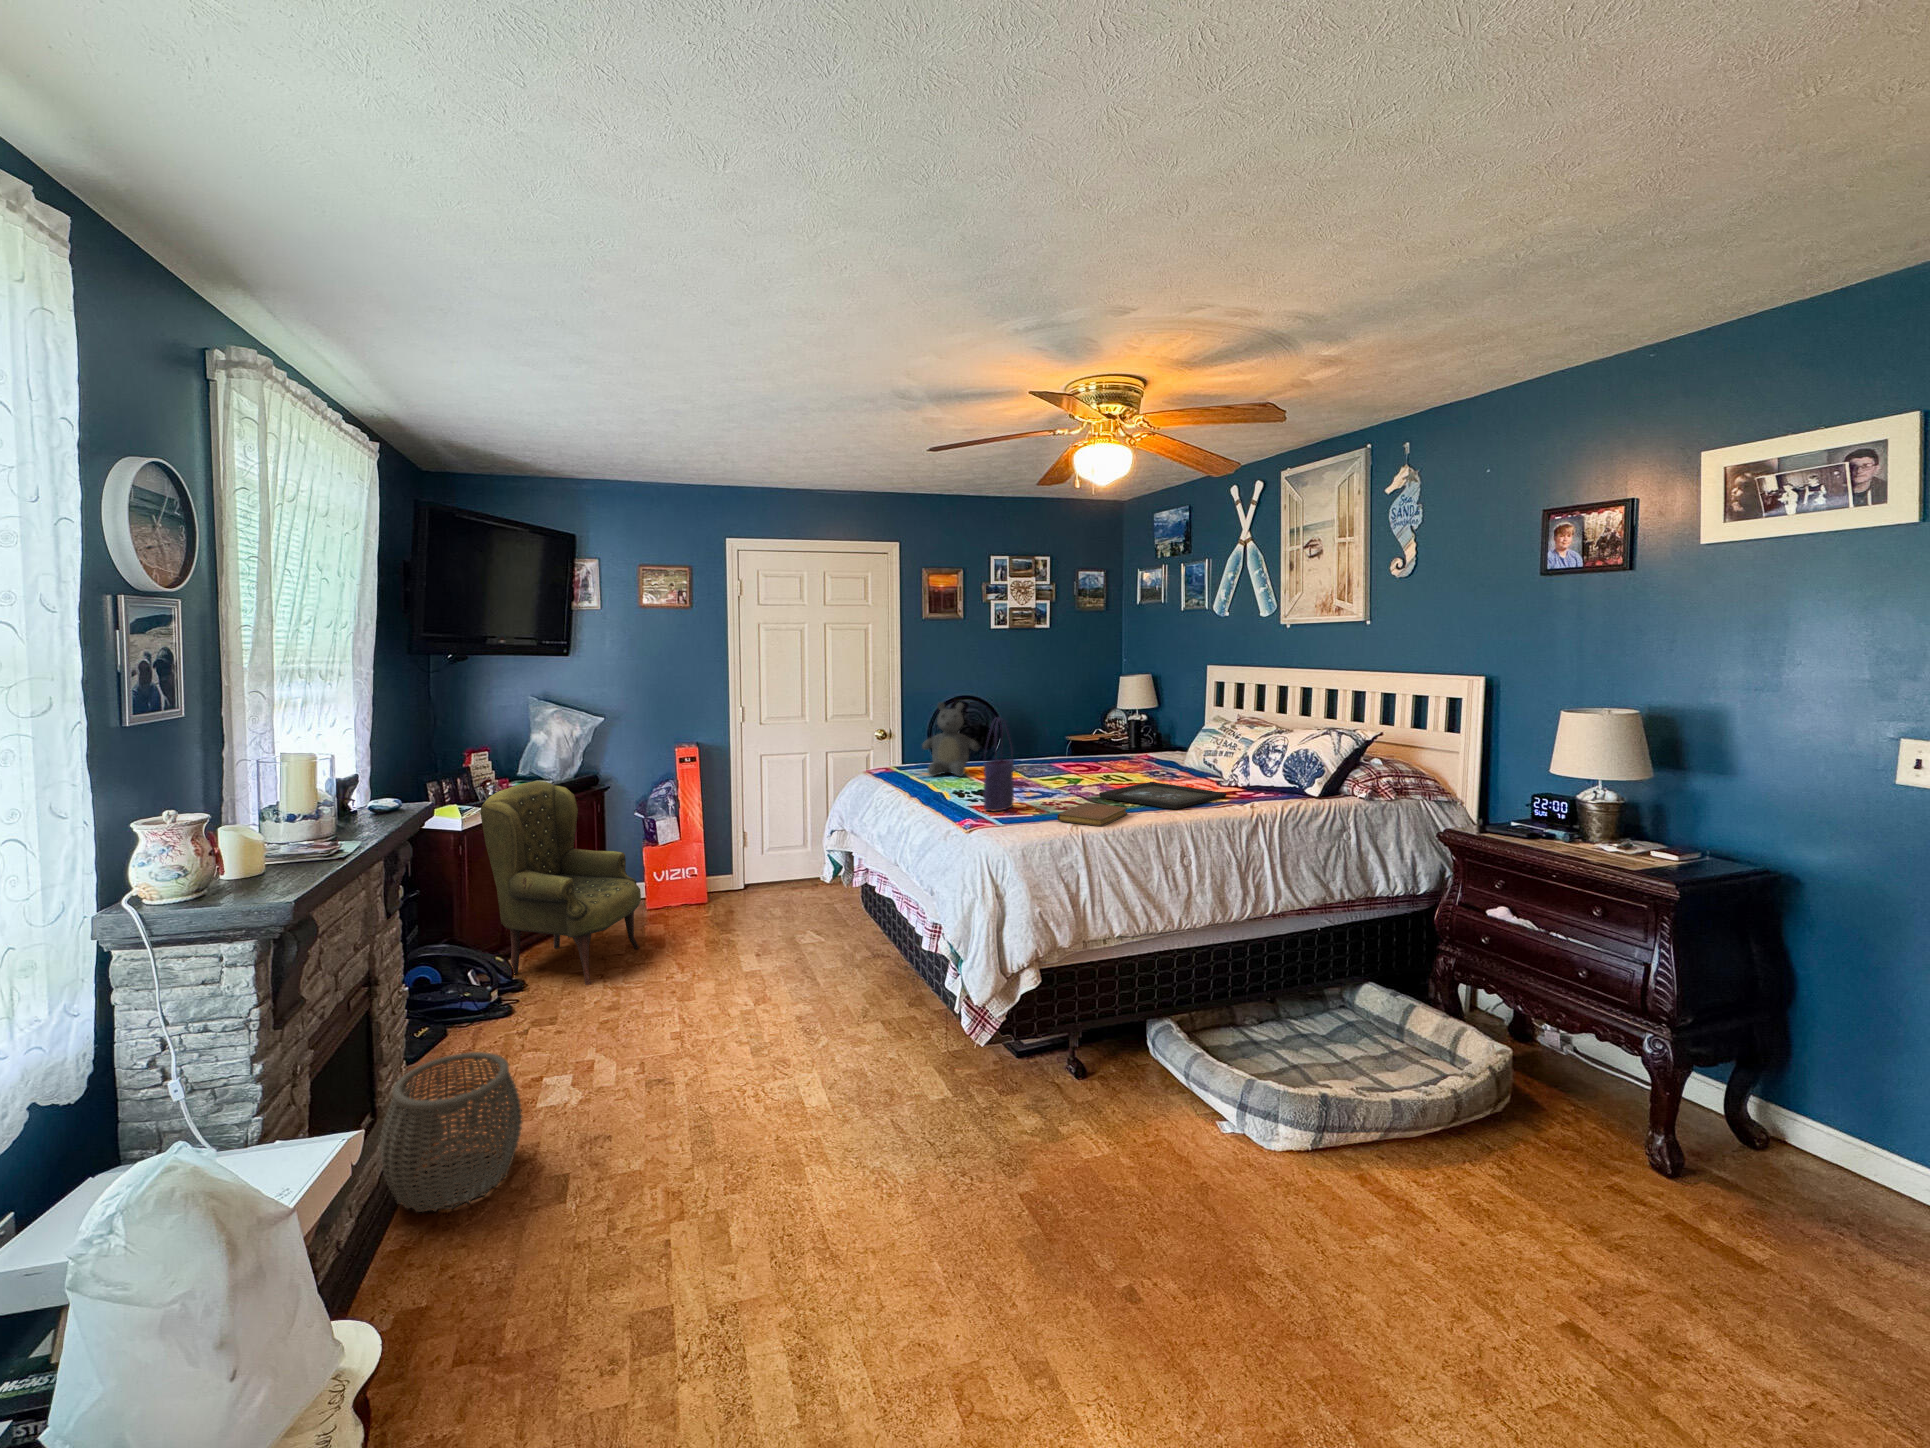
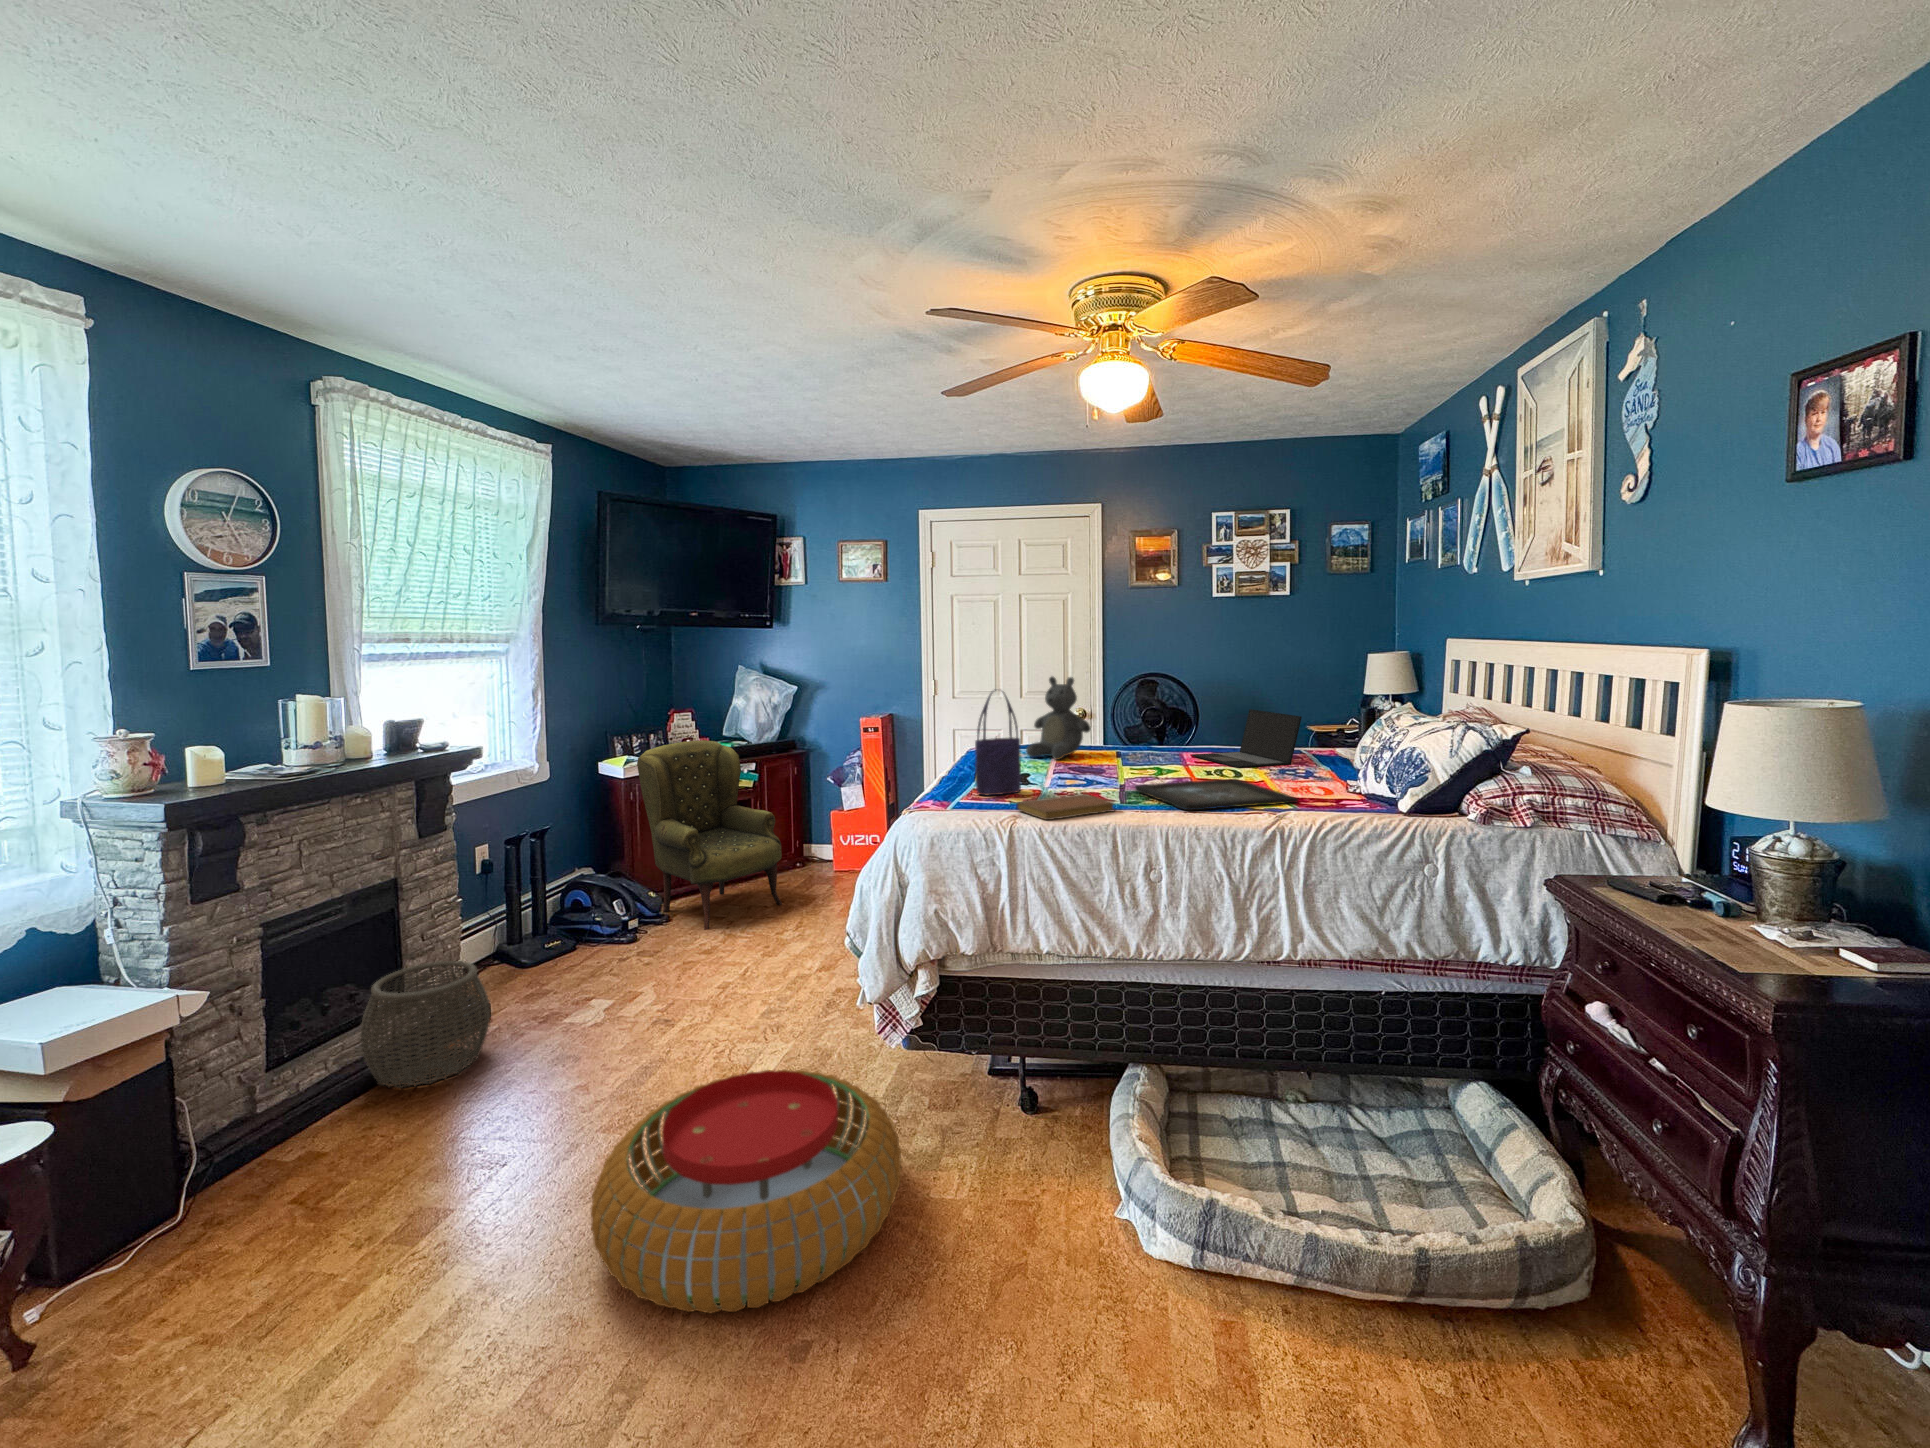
laptop: none [1056,725,1147,773] -> present [1192,709,1302,768]
pouf: none [848,1073,1118,1293] -> present [591,1069,901,1313]

